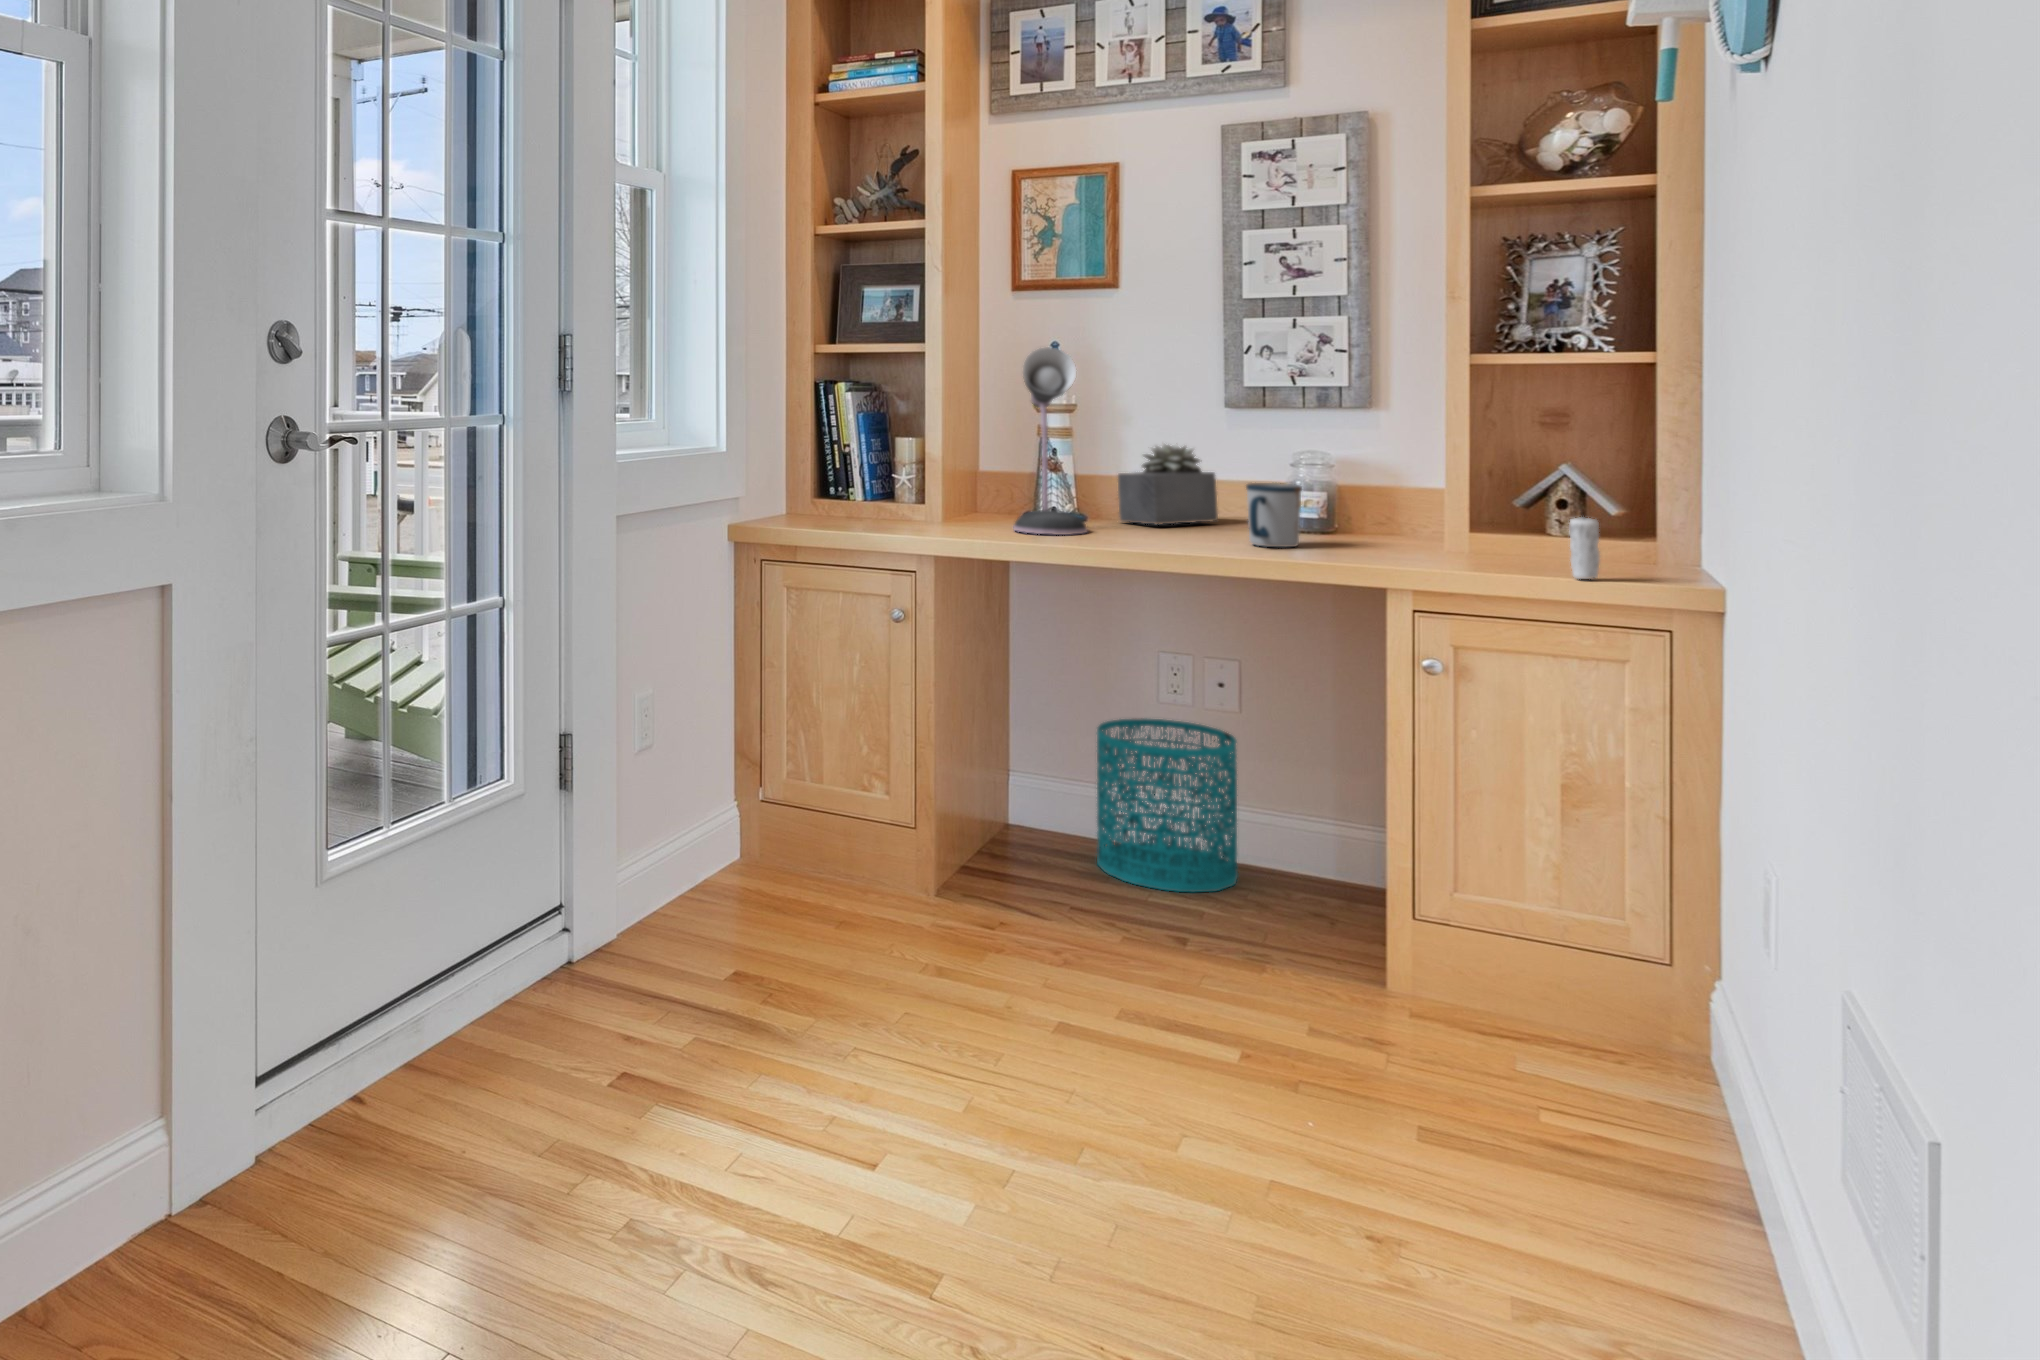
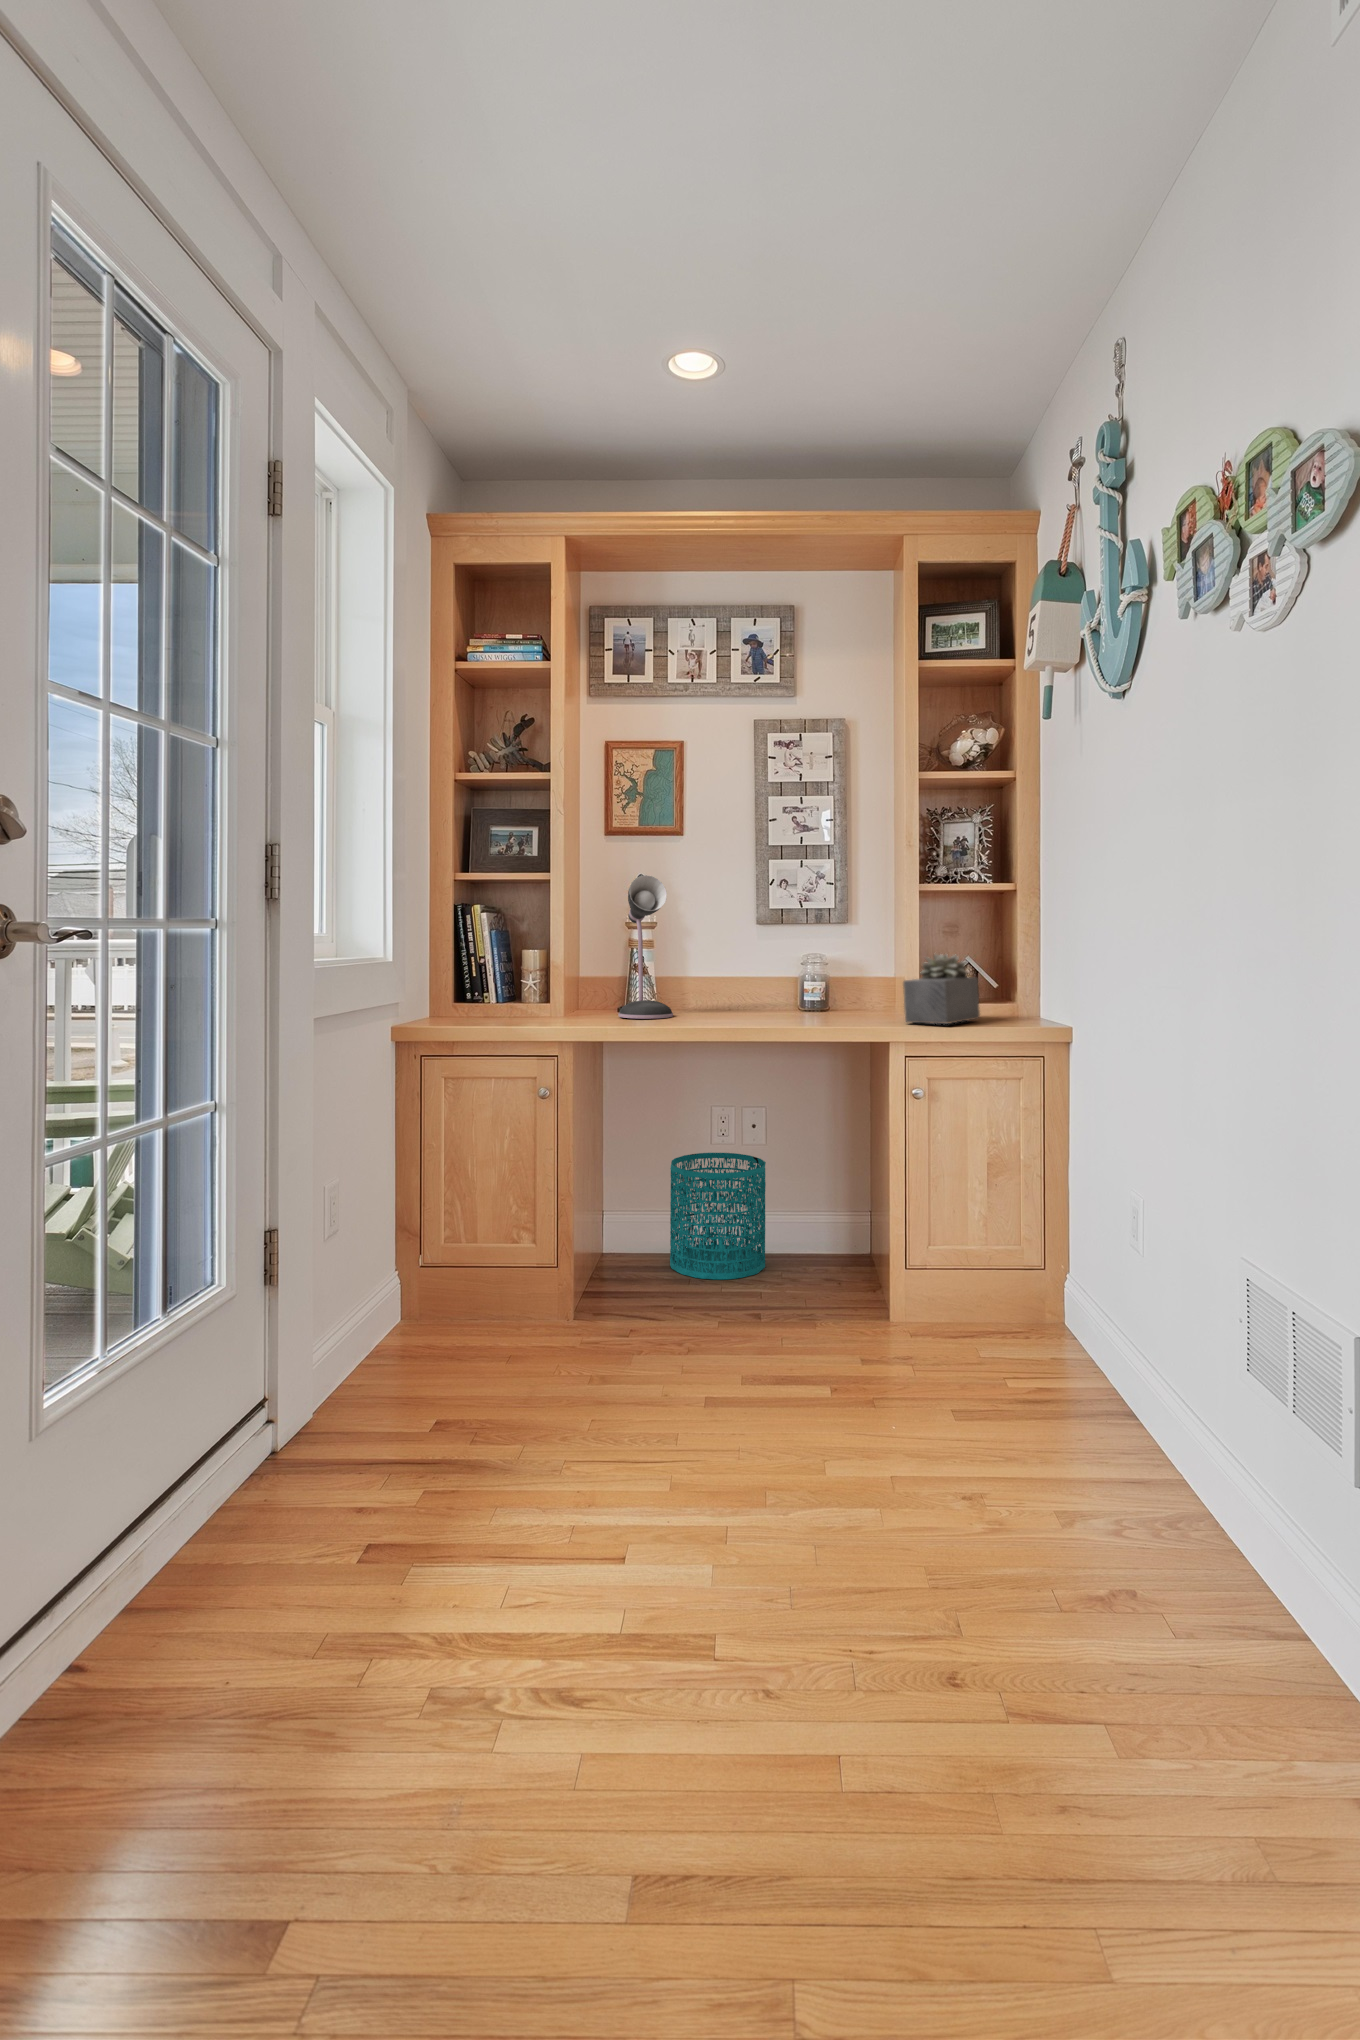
succulent plant: present [1118,444,1218,524] -> present [903,954,980,1024]
mug: present [1246,483,1302,547] -> none [788,974,825,1019]
candle: present [1569,517,1600,579] -> none [1005,978,1022,1027]

